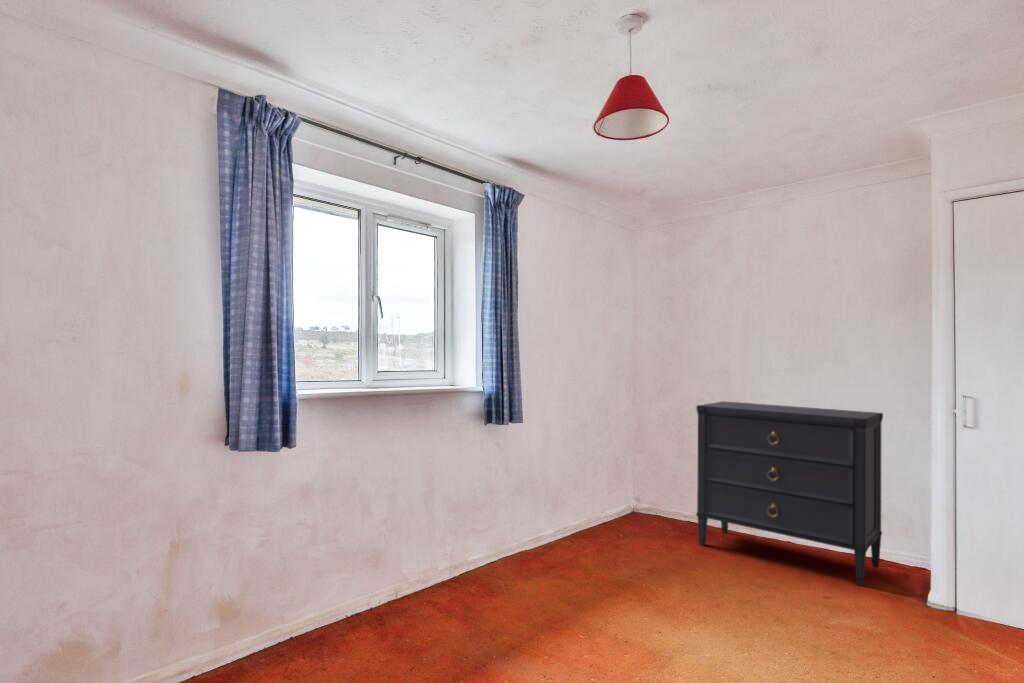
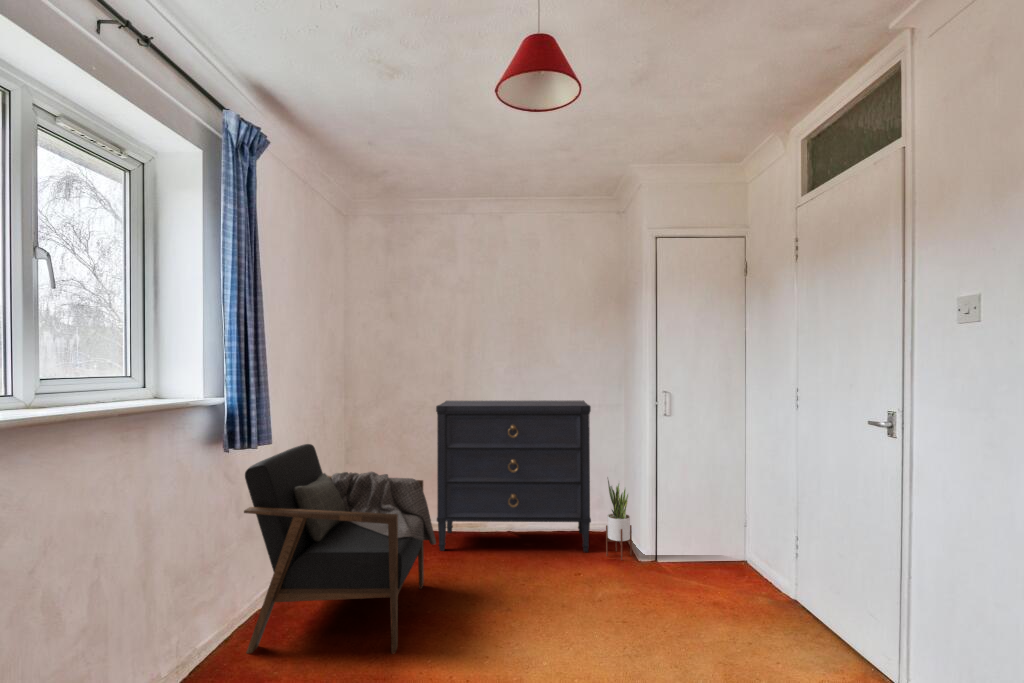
armchair: none [501,427,665,604] -> present [244,444,436,654]
potted plant: none [882,504,919,605] -> present [606,478,632,560]

